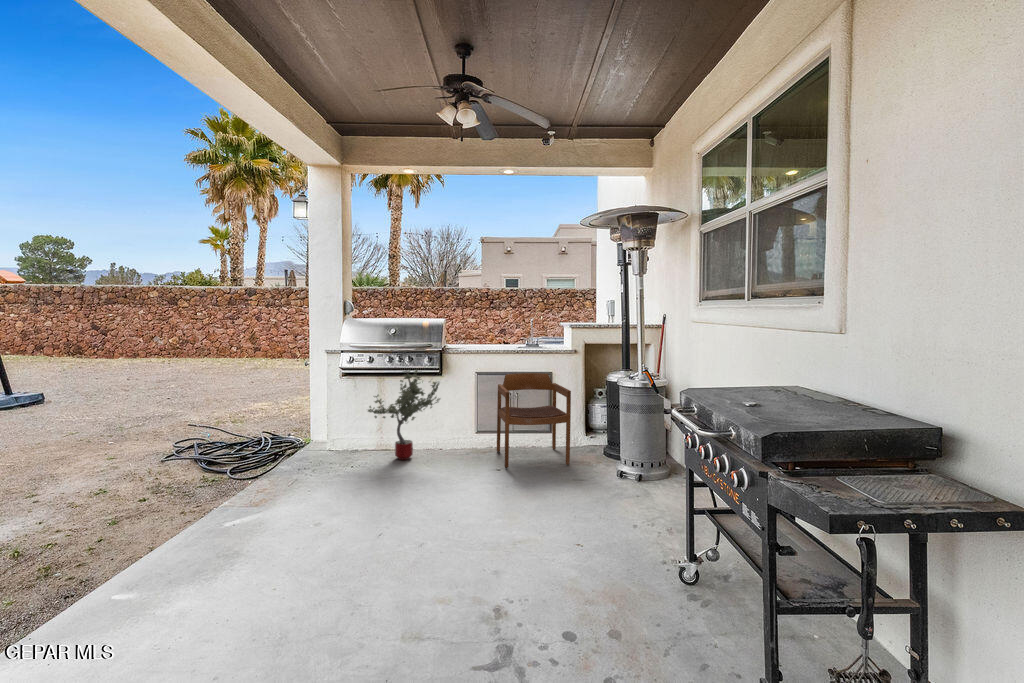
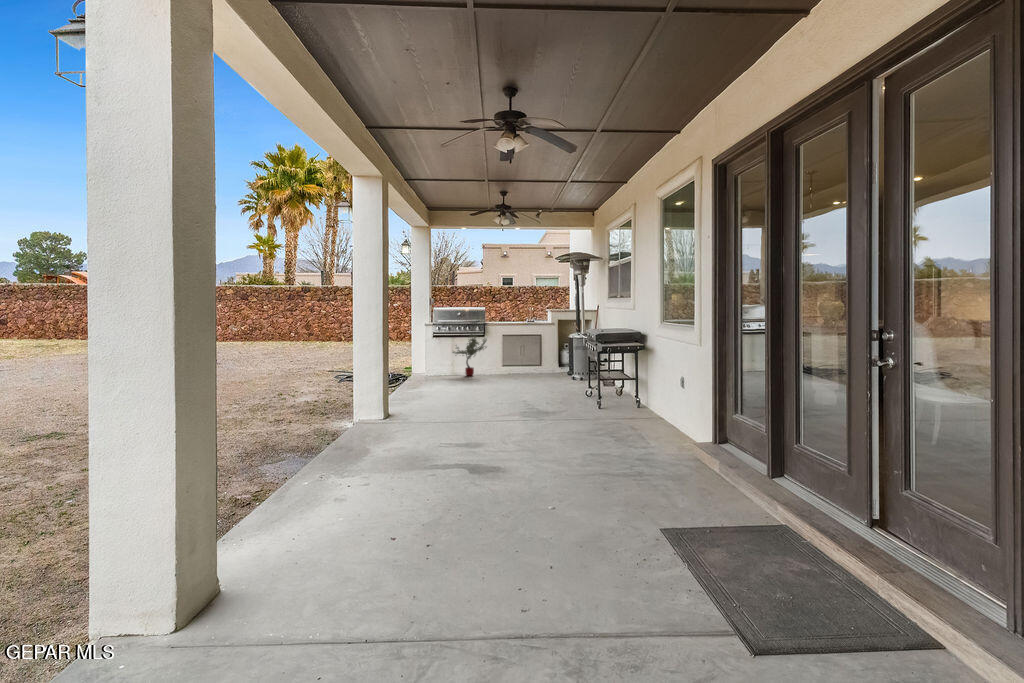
armchair: present [497,373,571,469] -> none [514,335,550,377]

